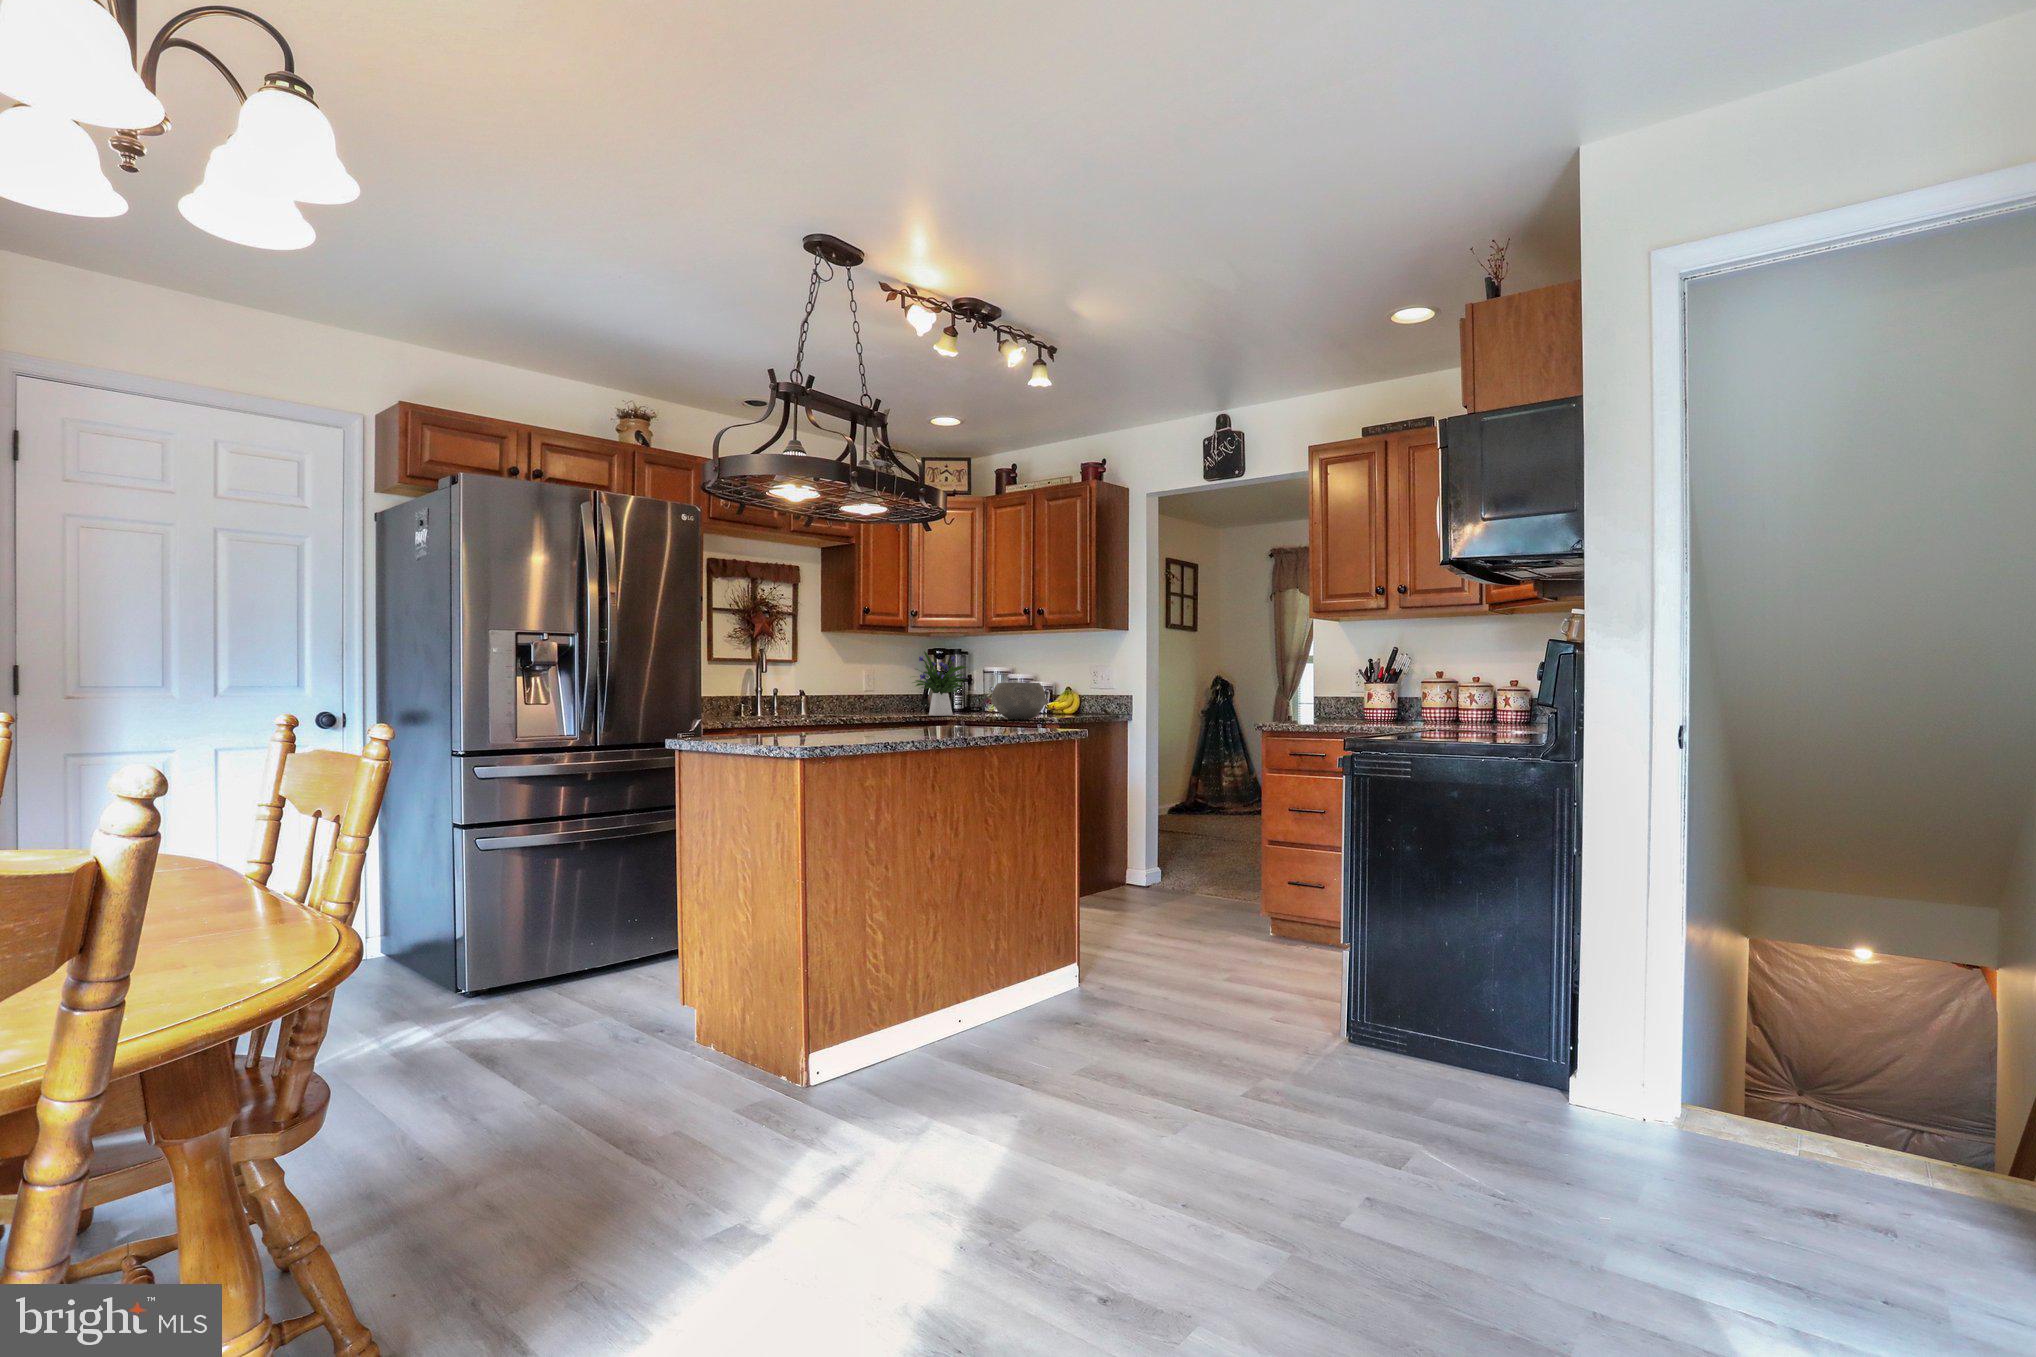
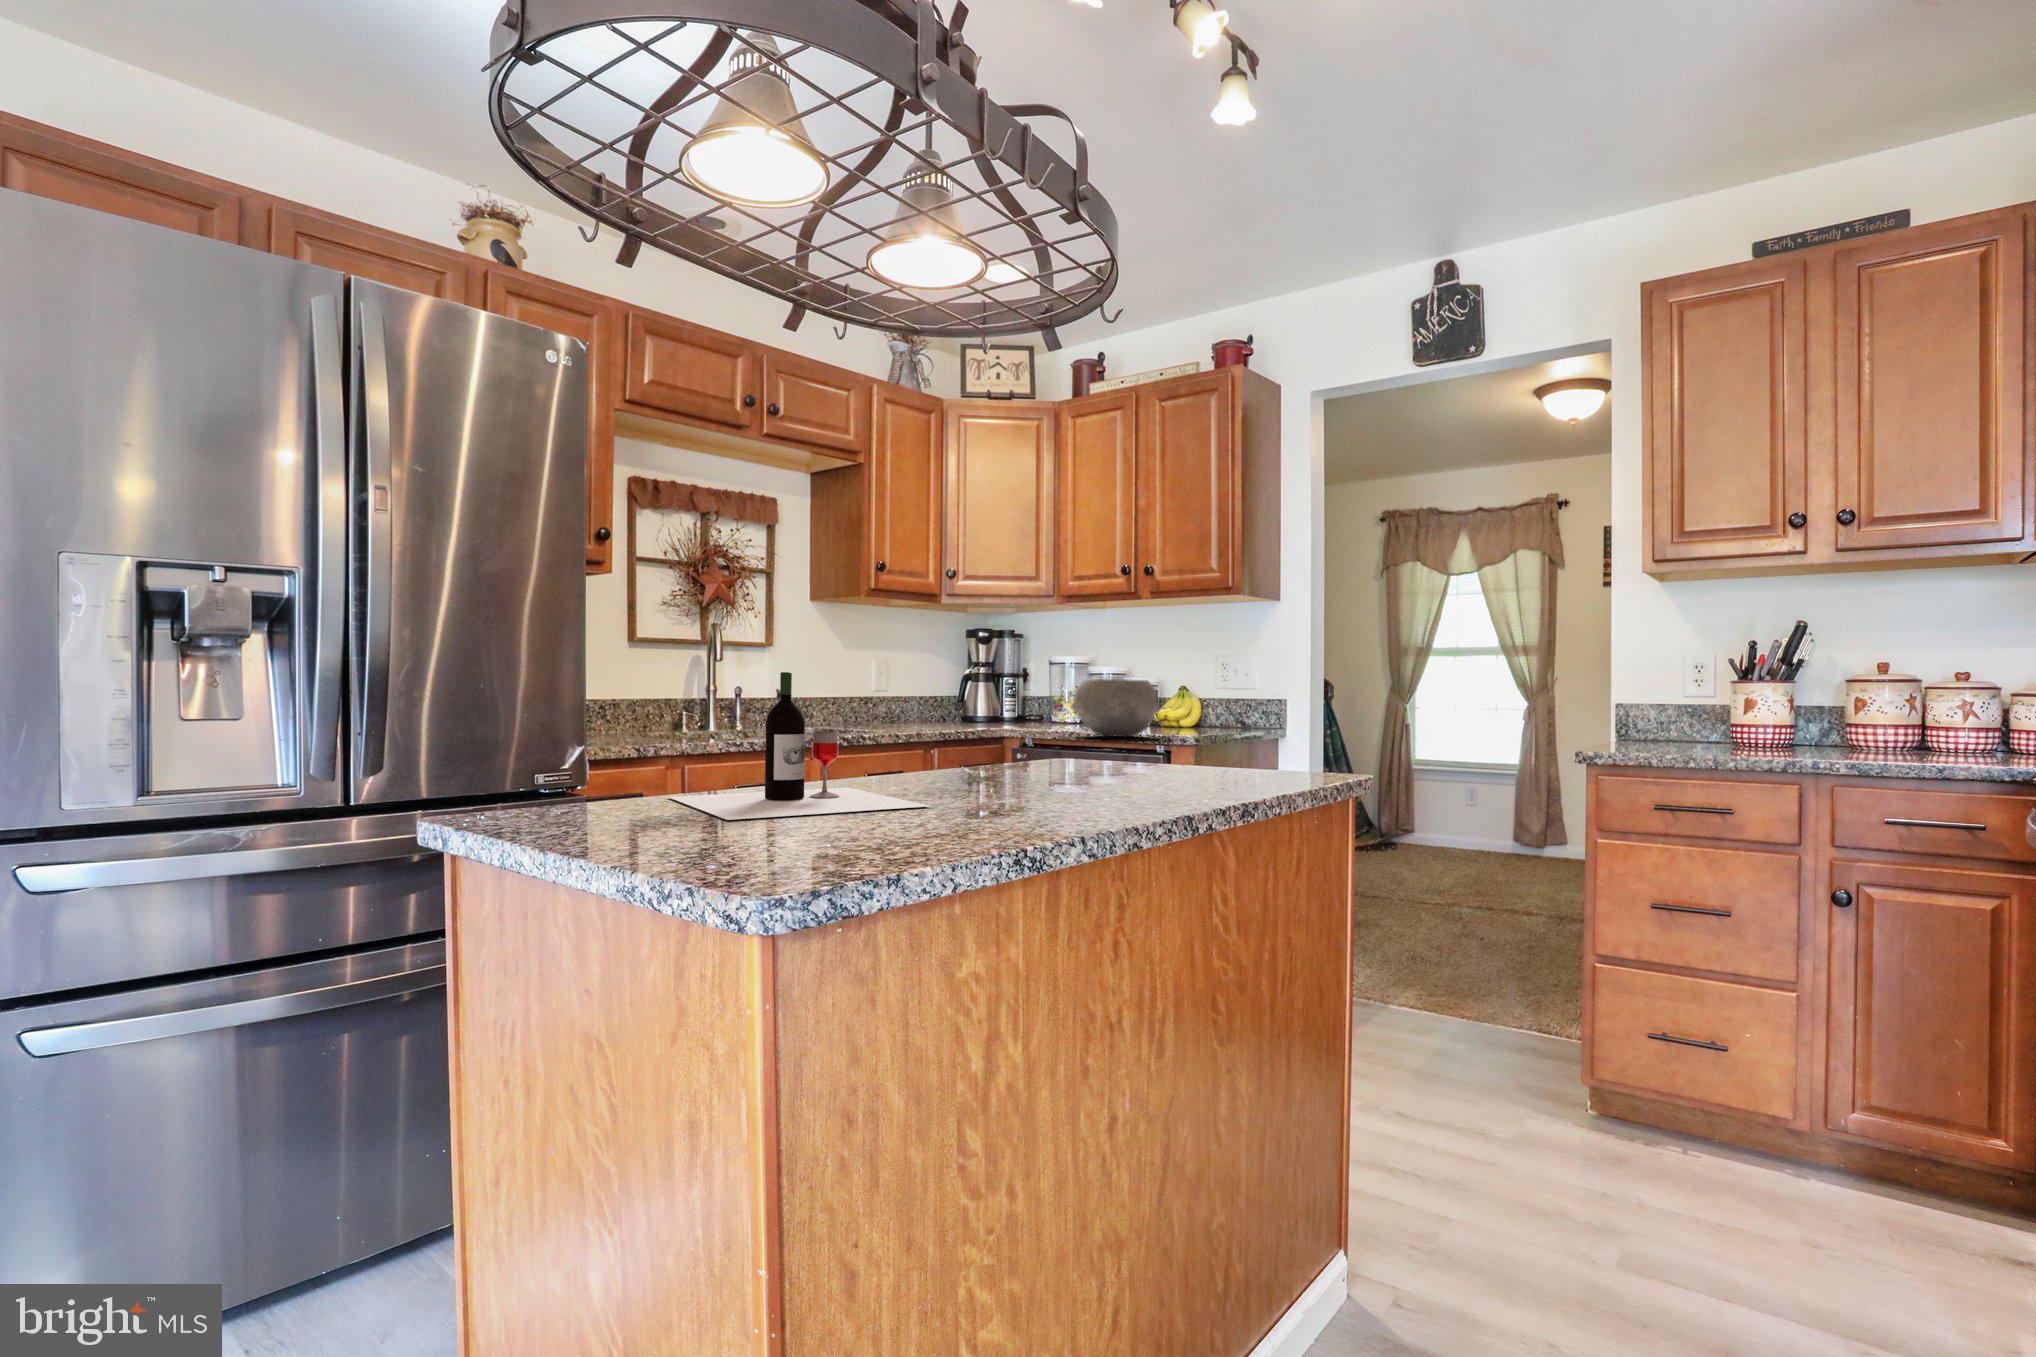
flower arrangement: present [913,651,966,716] -> none [937,632,1023,726]
wine bottle: none [761,681,878,741] -> present [669,672,928,820]

